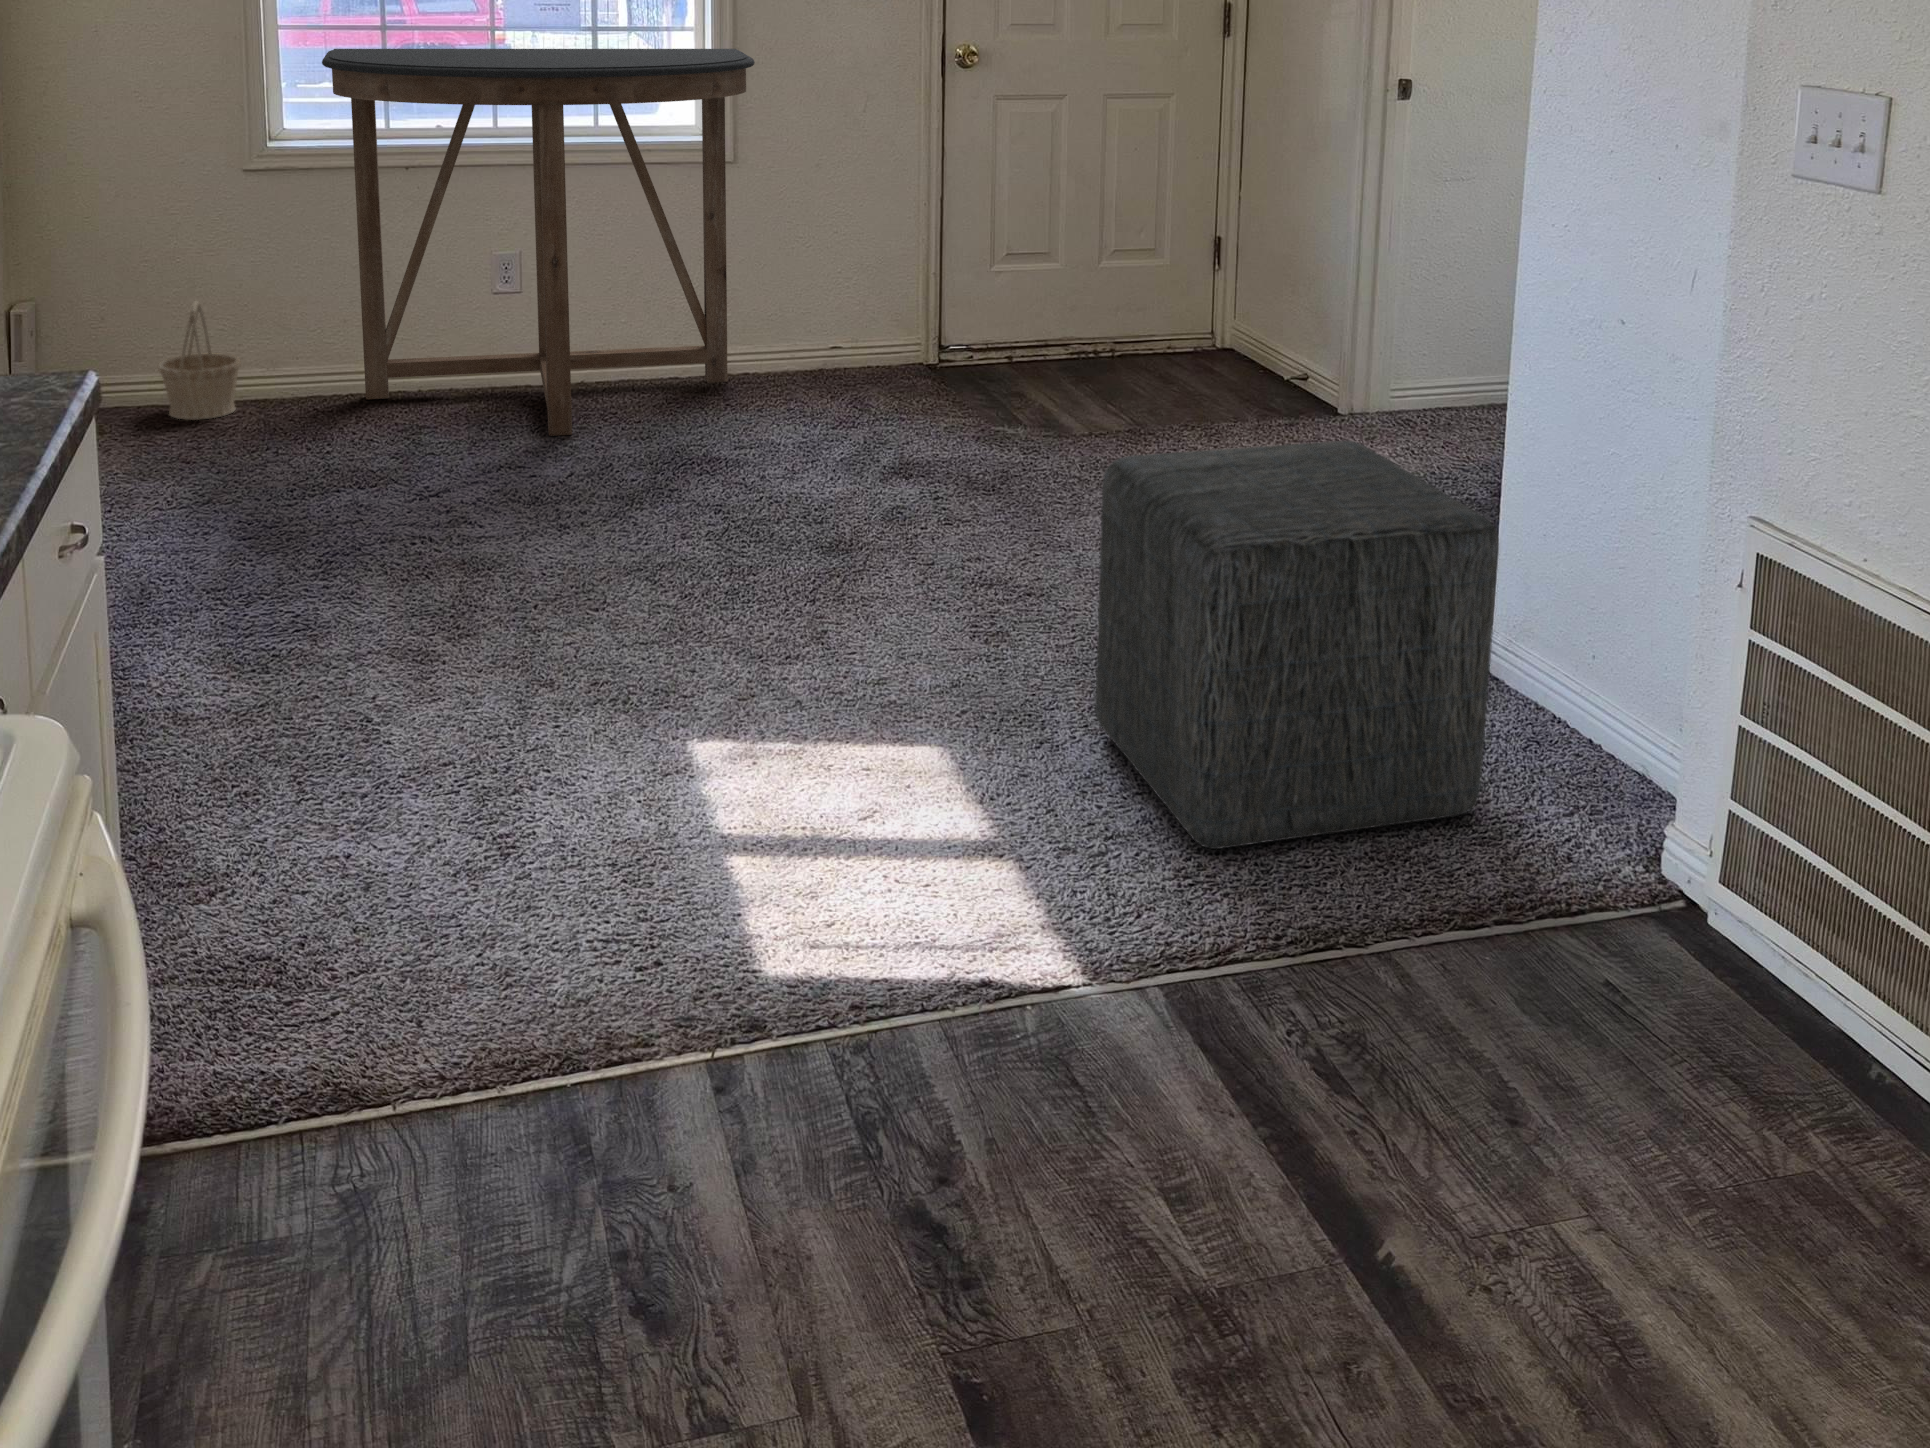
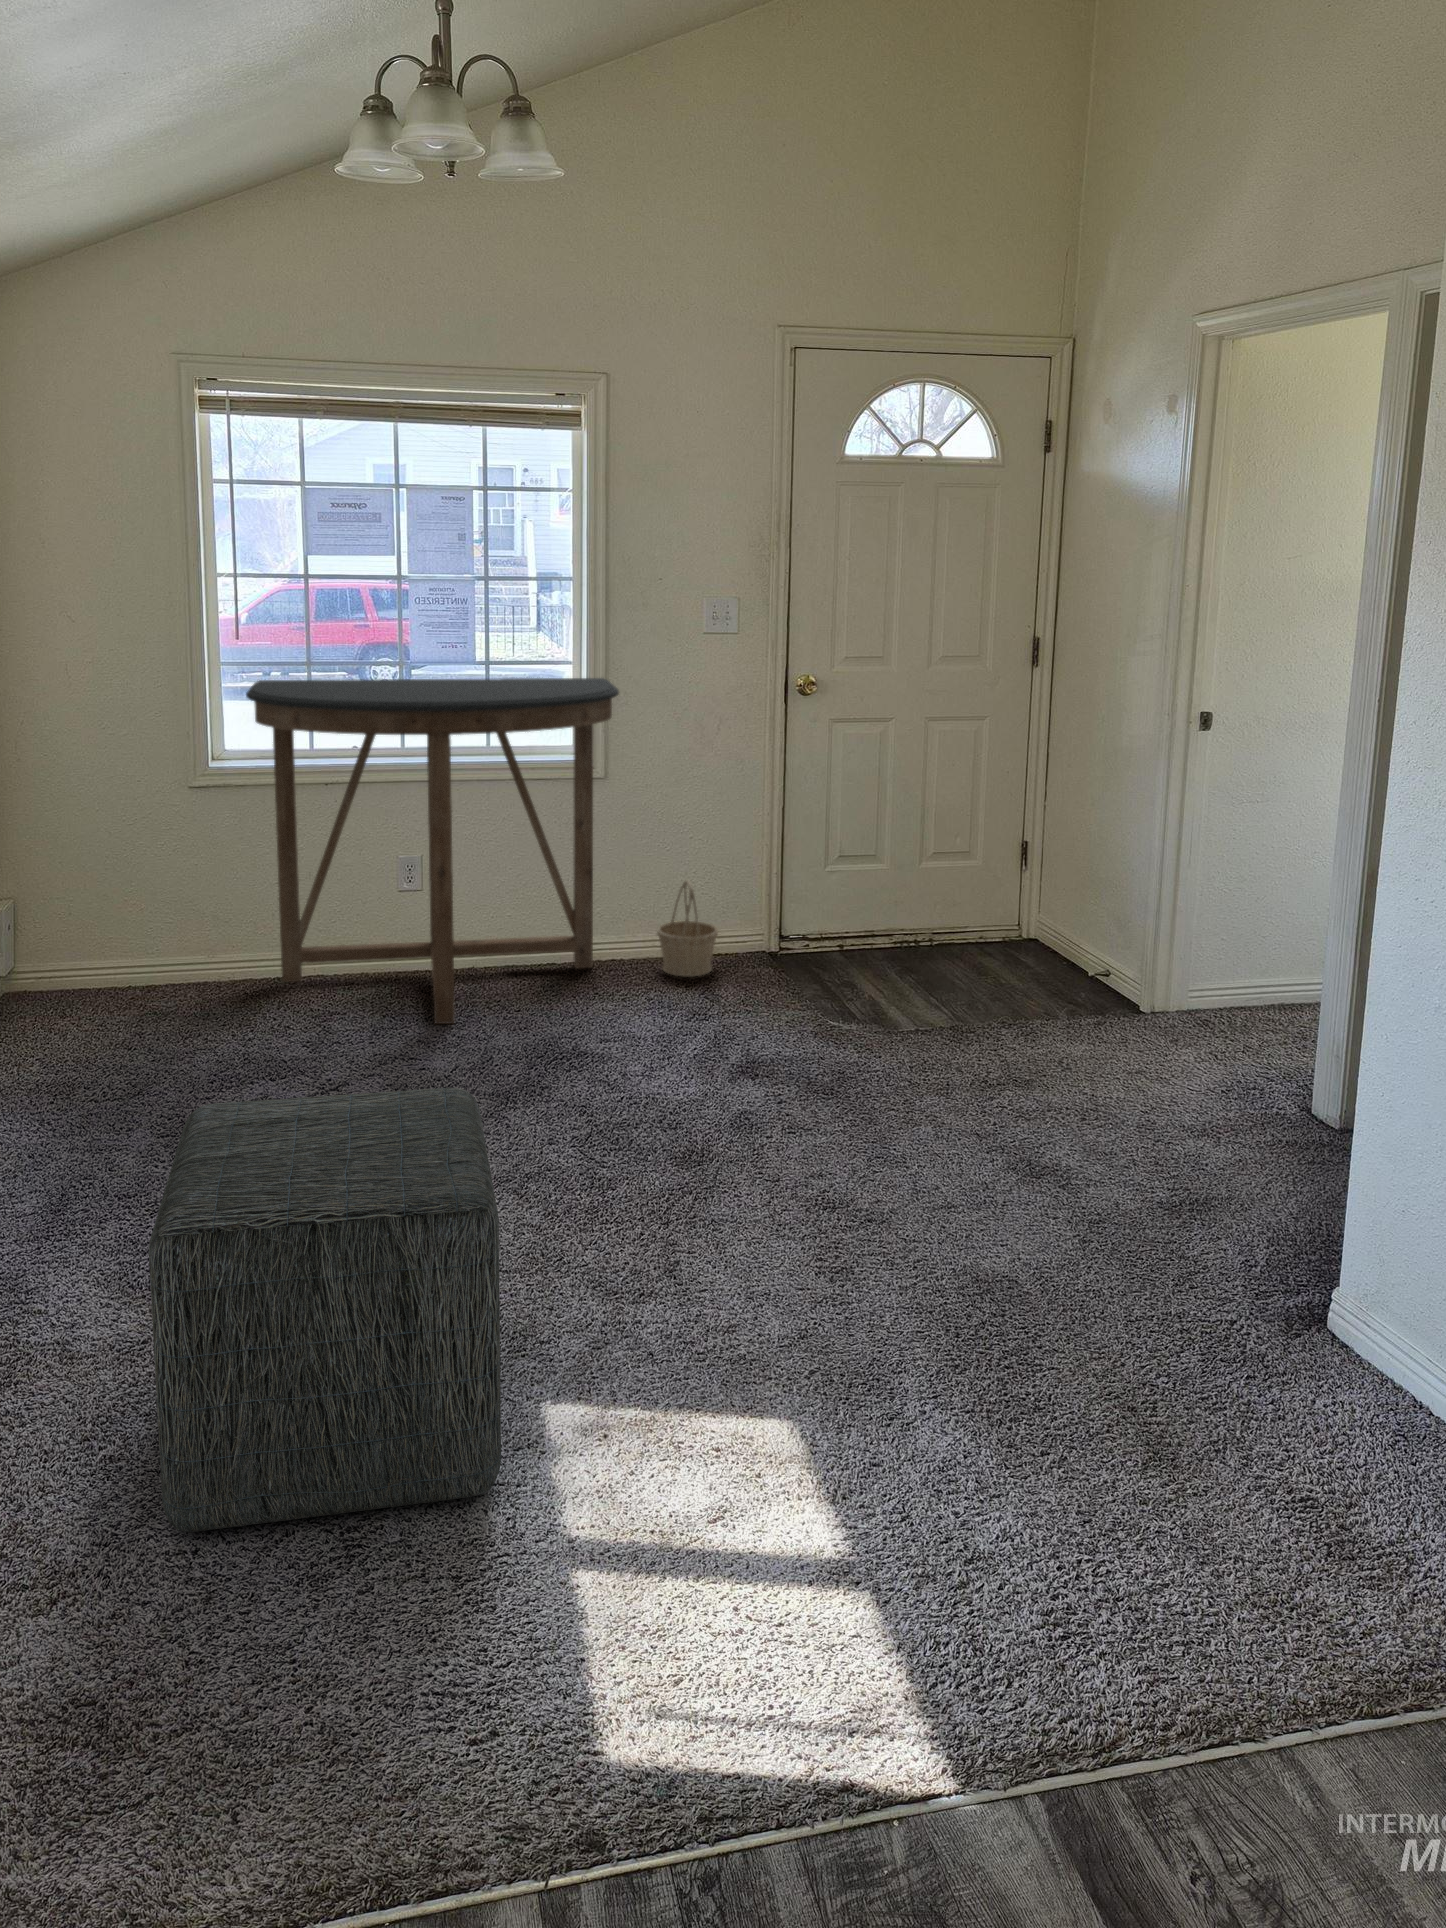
basket: present [158,301,241,420] -> present [657,880,718,977]
ottoman: present [1095,441,1499,849] -> present [149,1088,501,1532]

